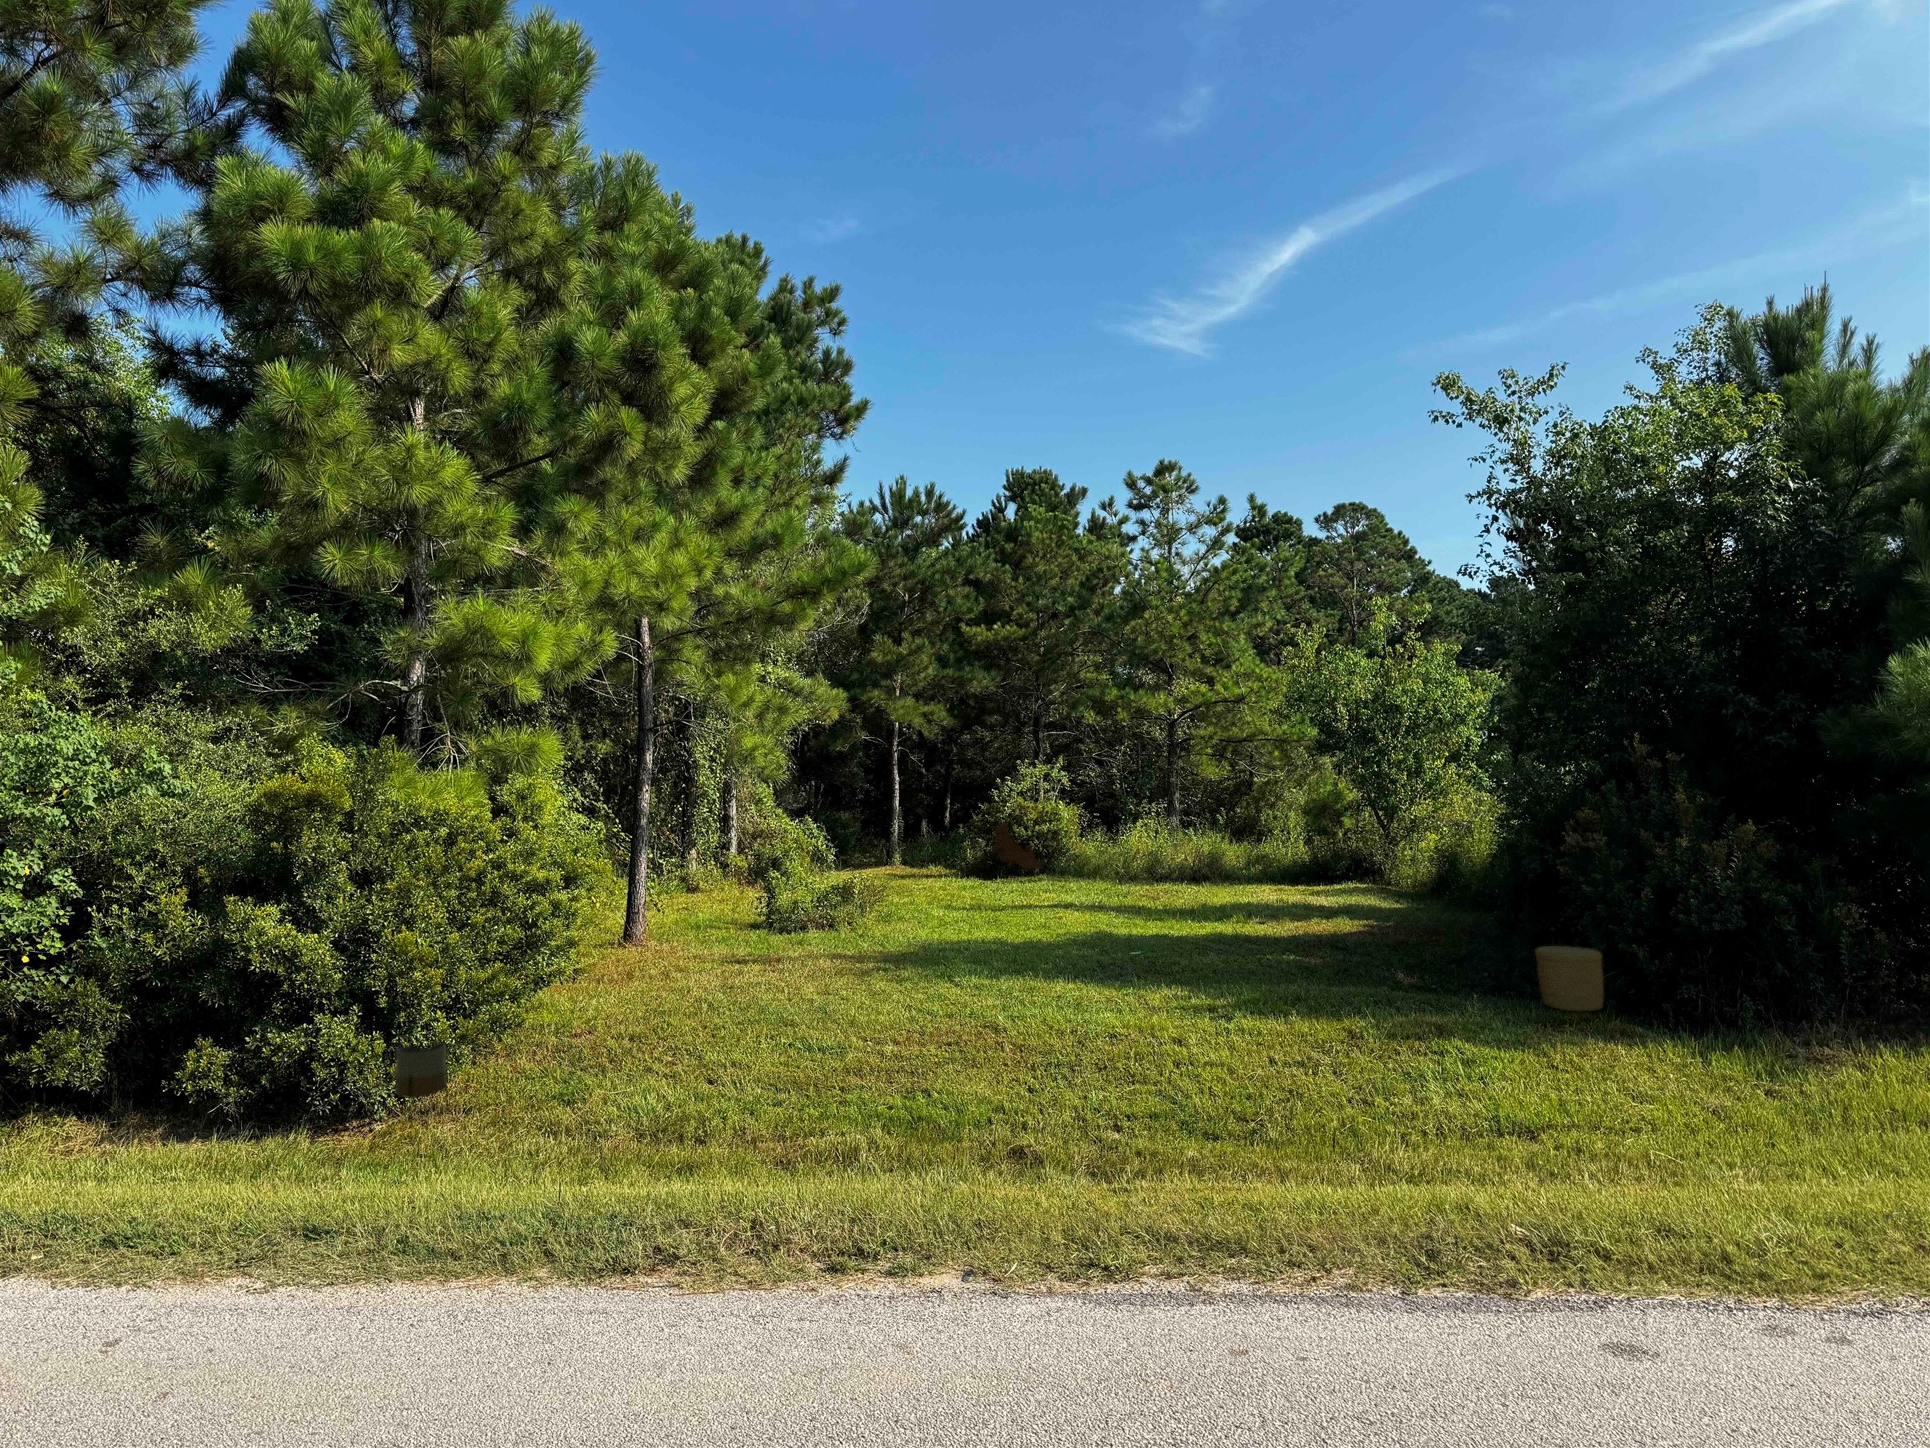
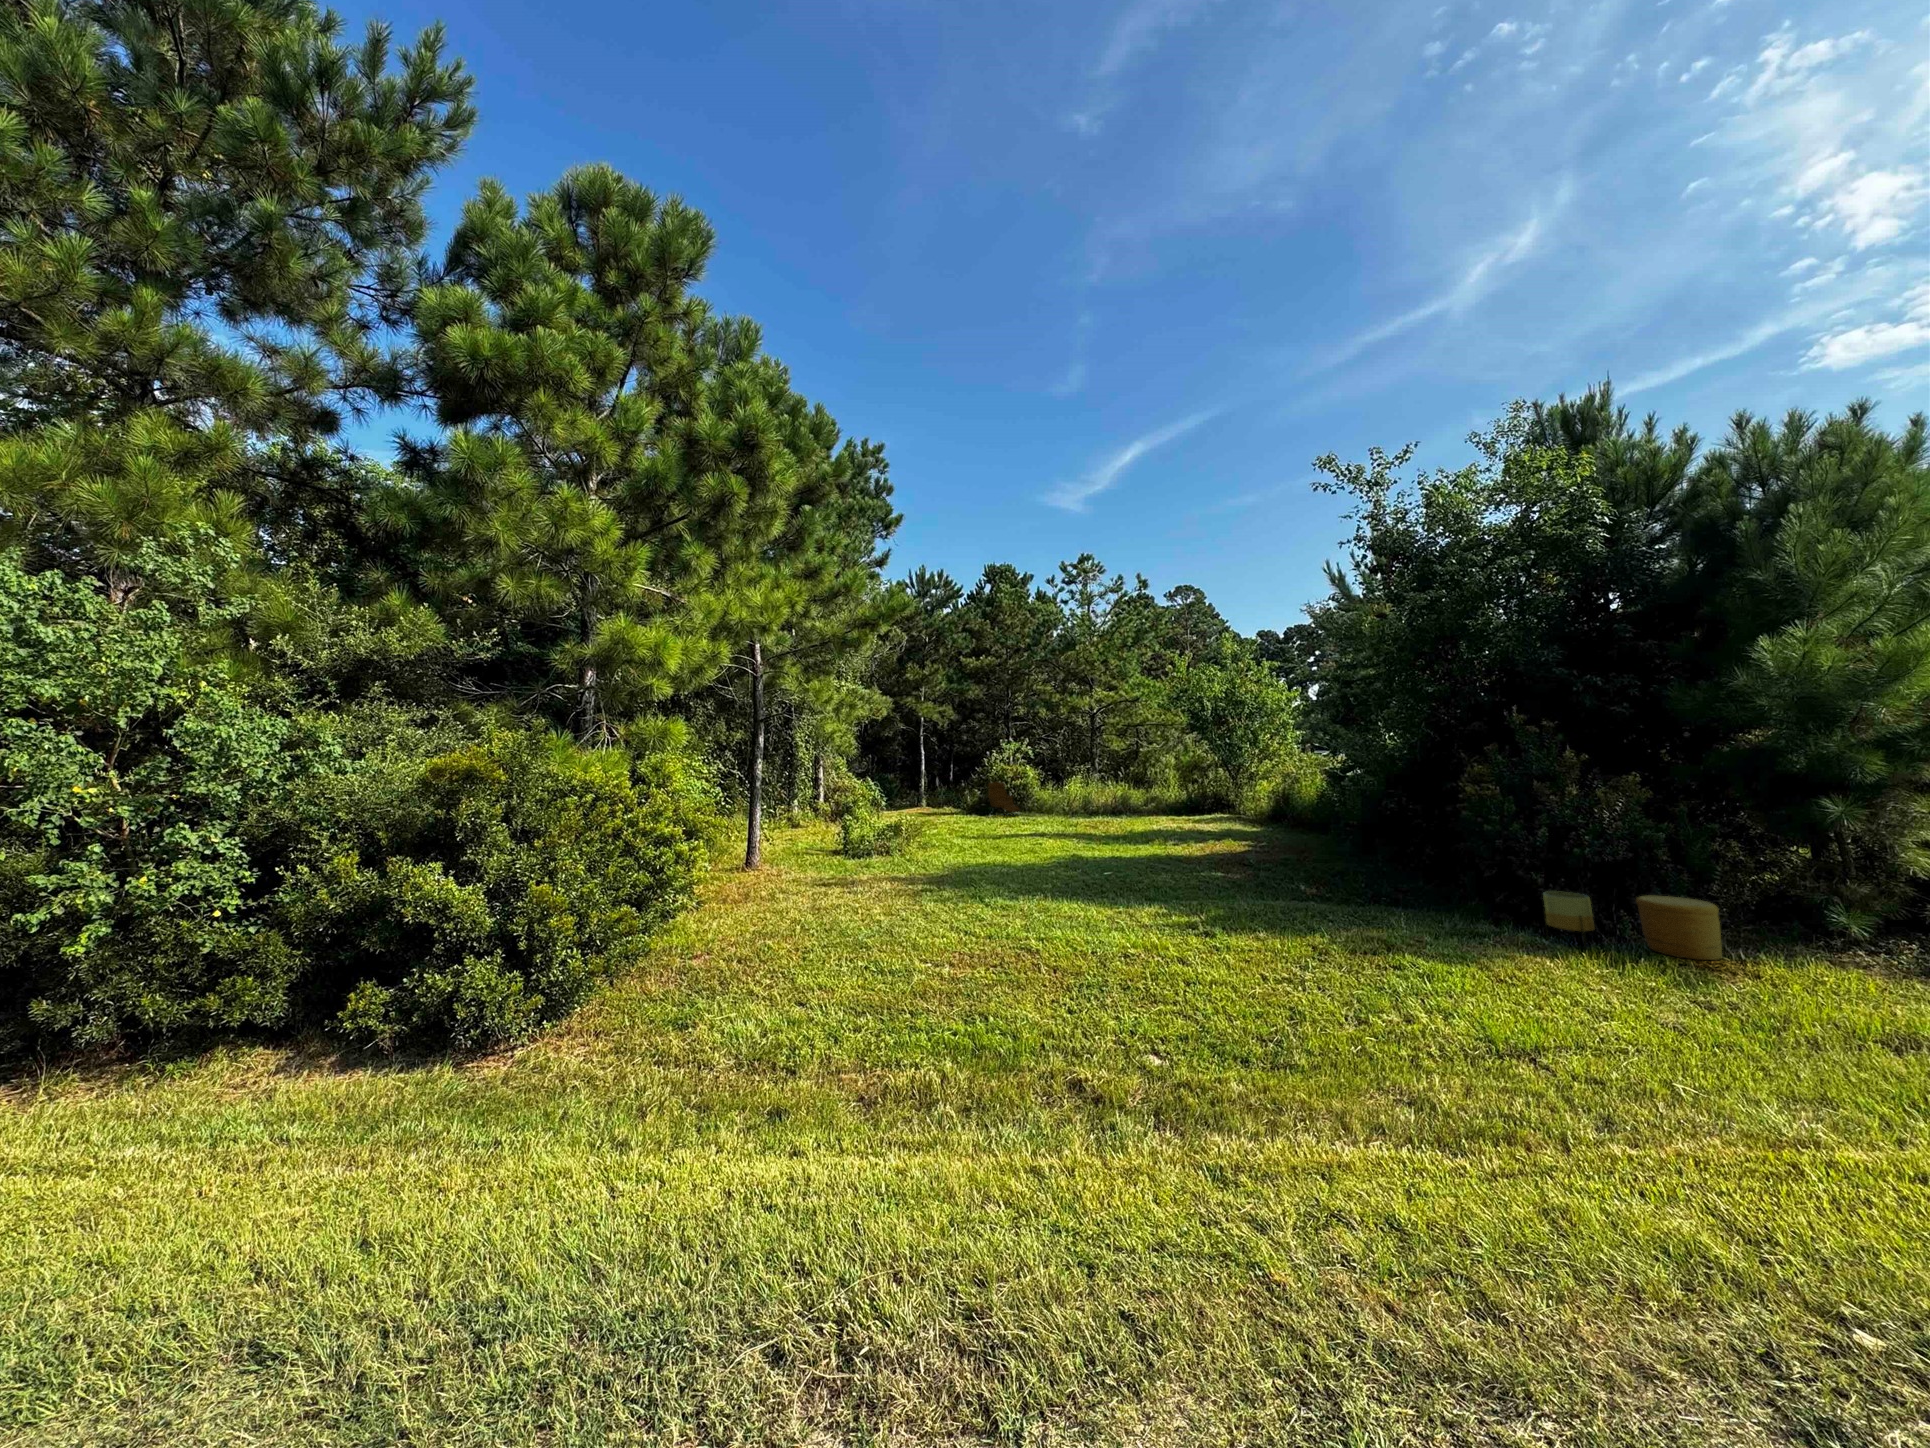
woven basket: present [1535,946,1604,1012] -> present [1636,896,1722,960]
planter: present [395,1043,448,1107] -> present [1543,891,1594,943]

